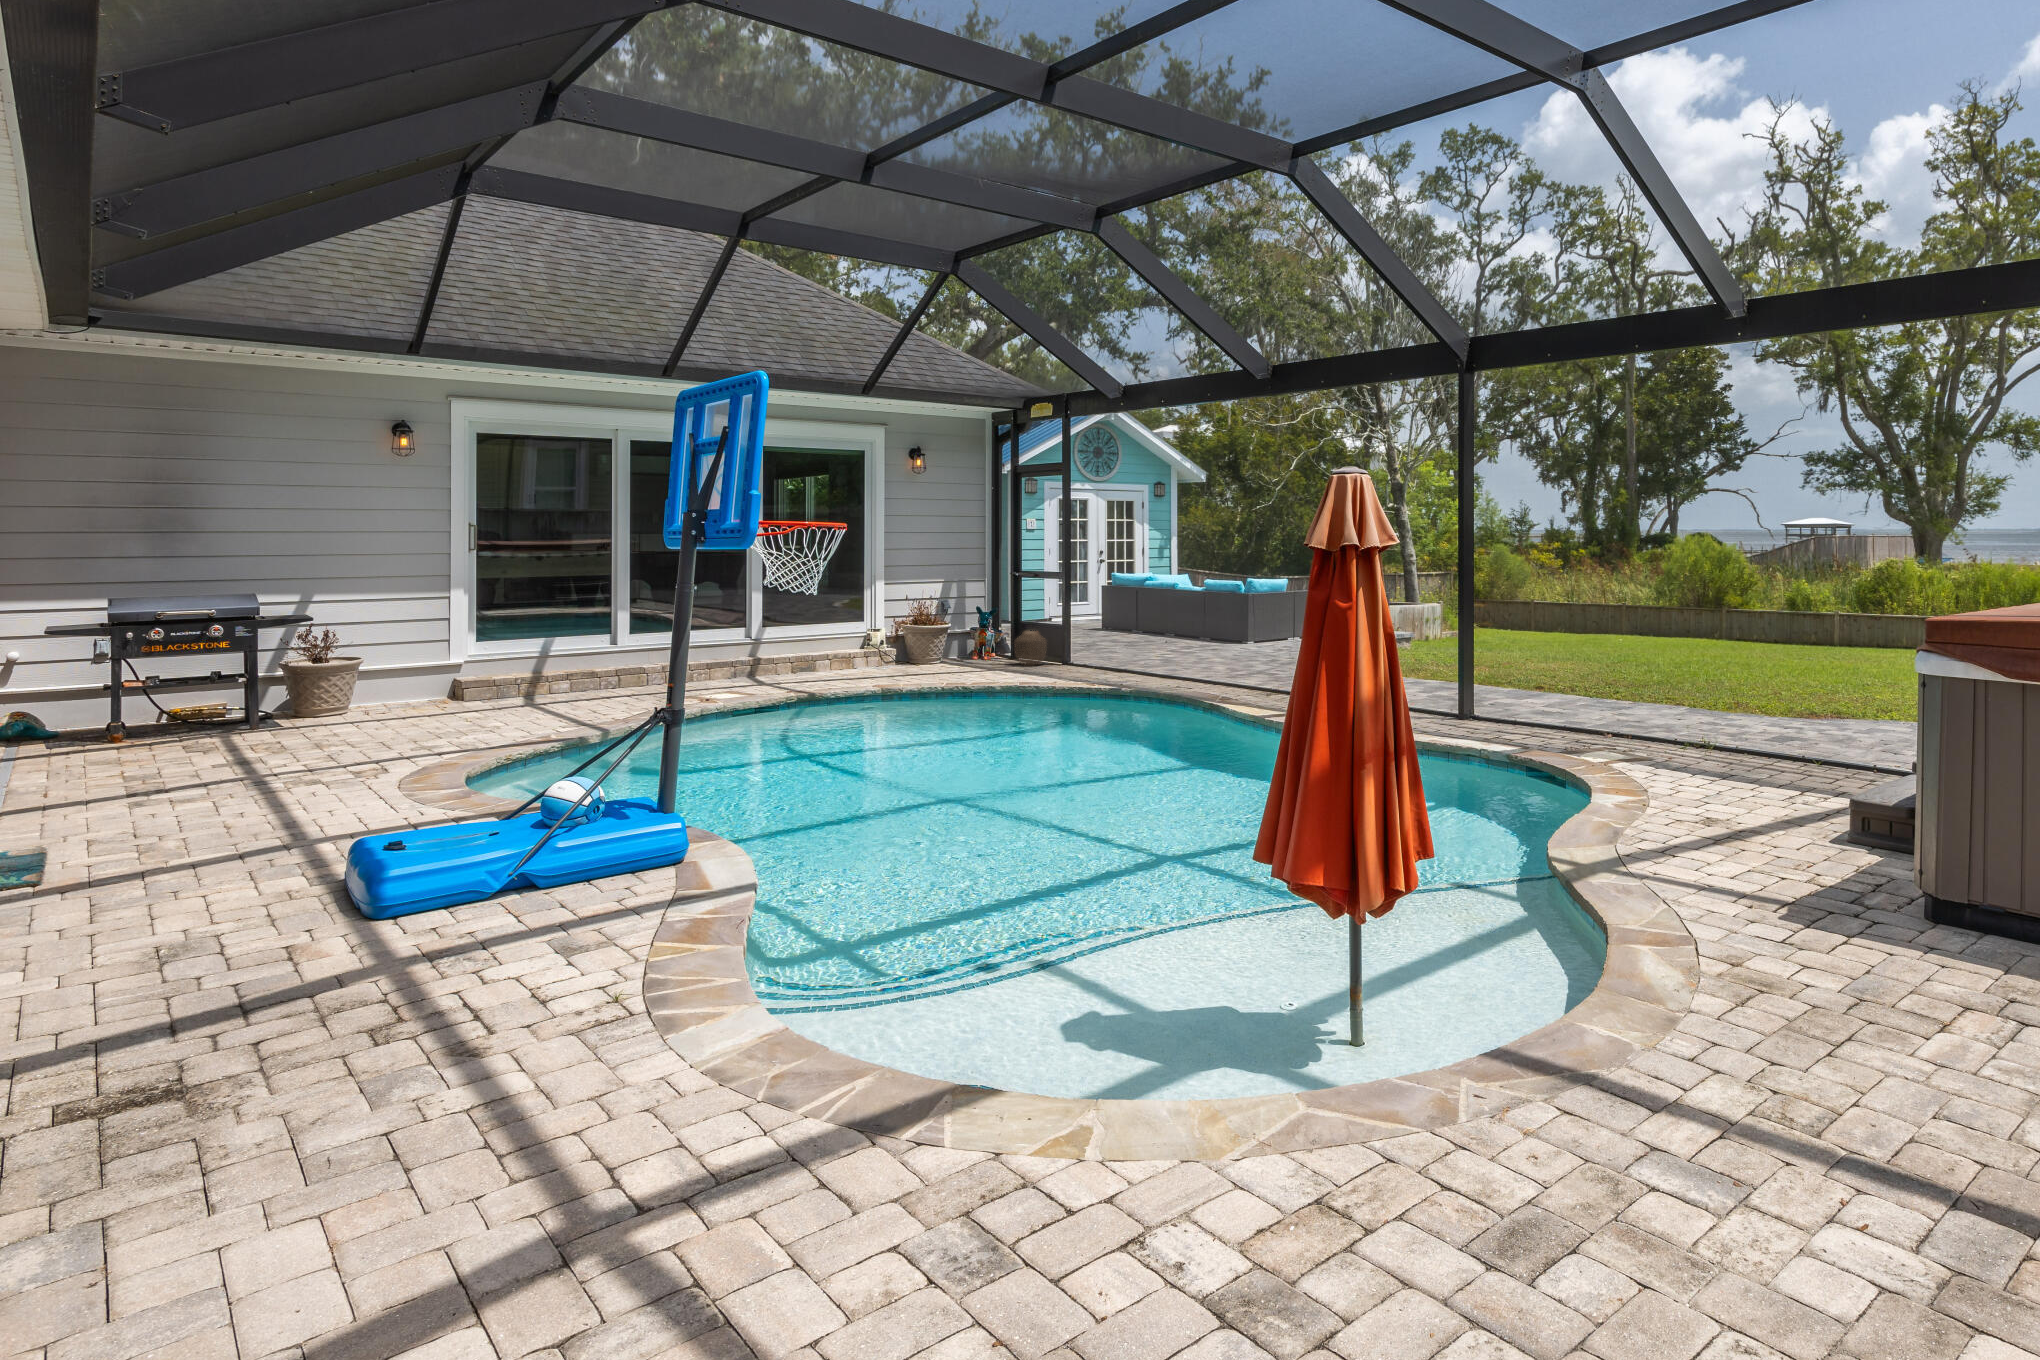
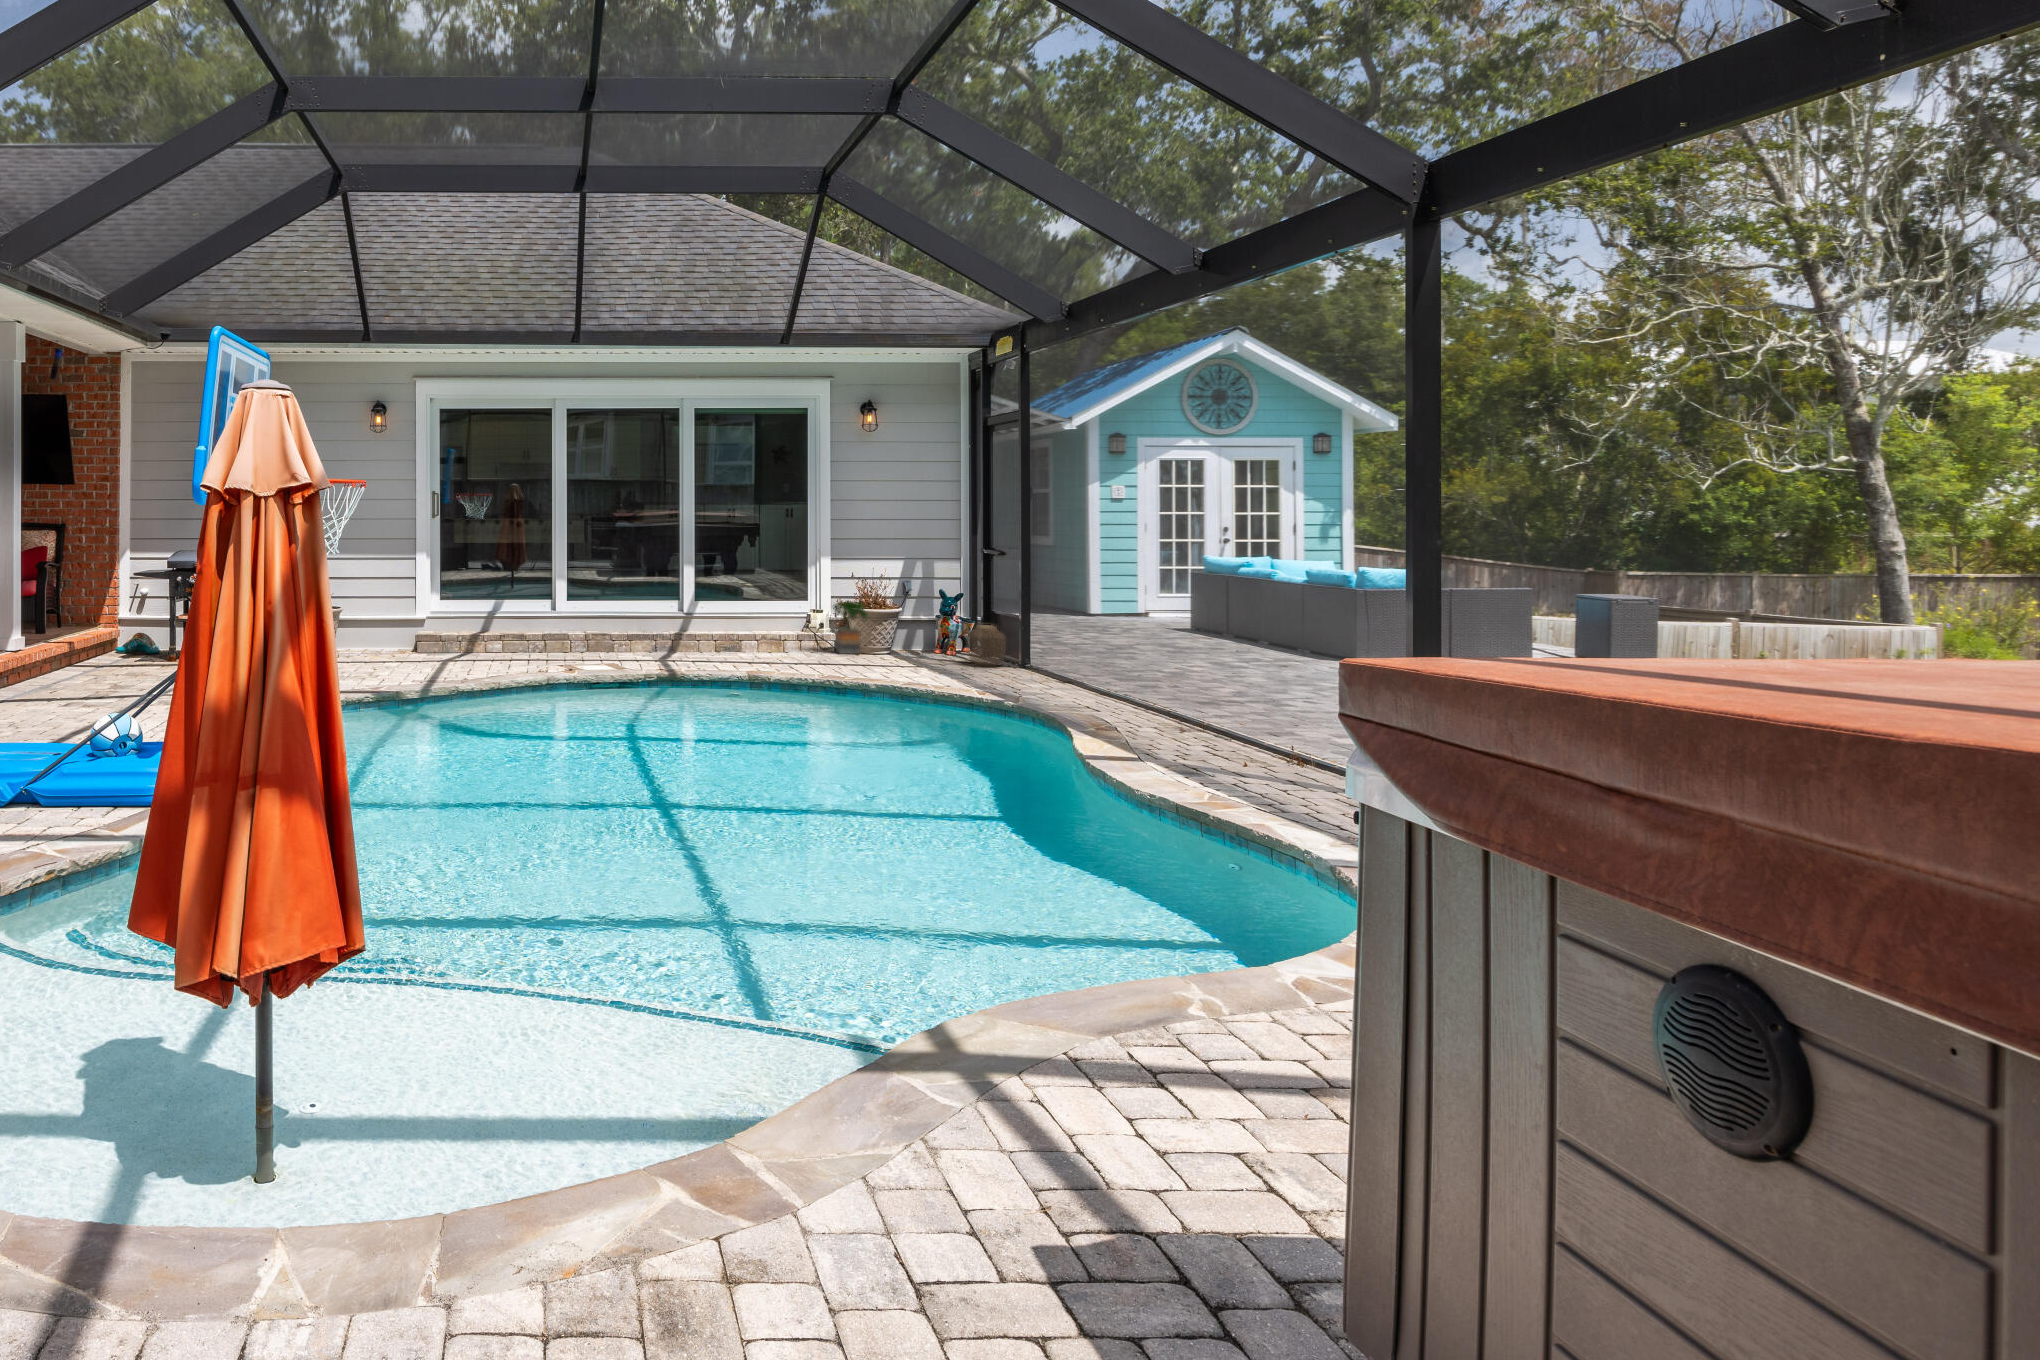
potted tree: none [889,618,927,667] -> present [833,601,868,654]

